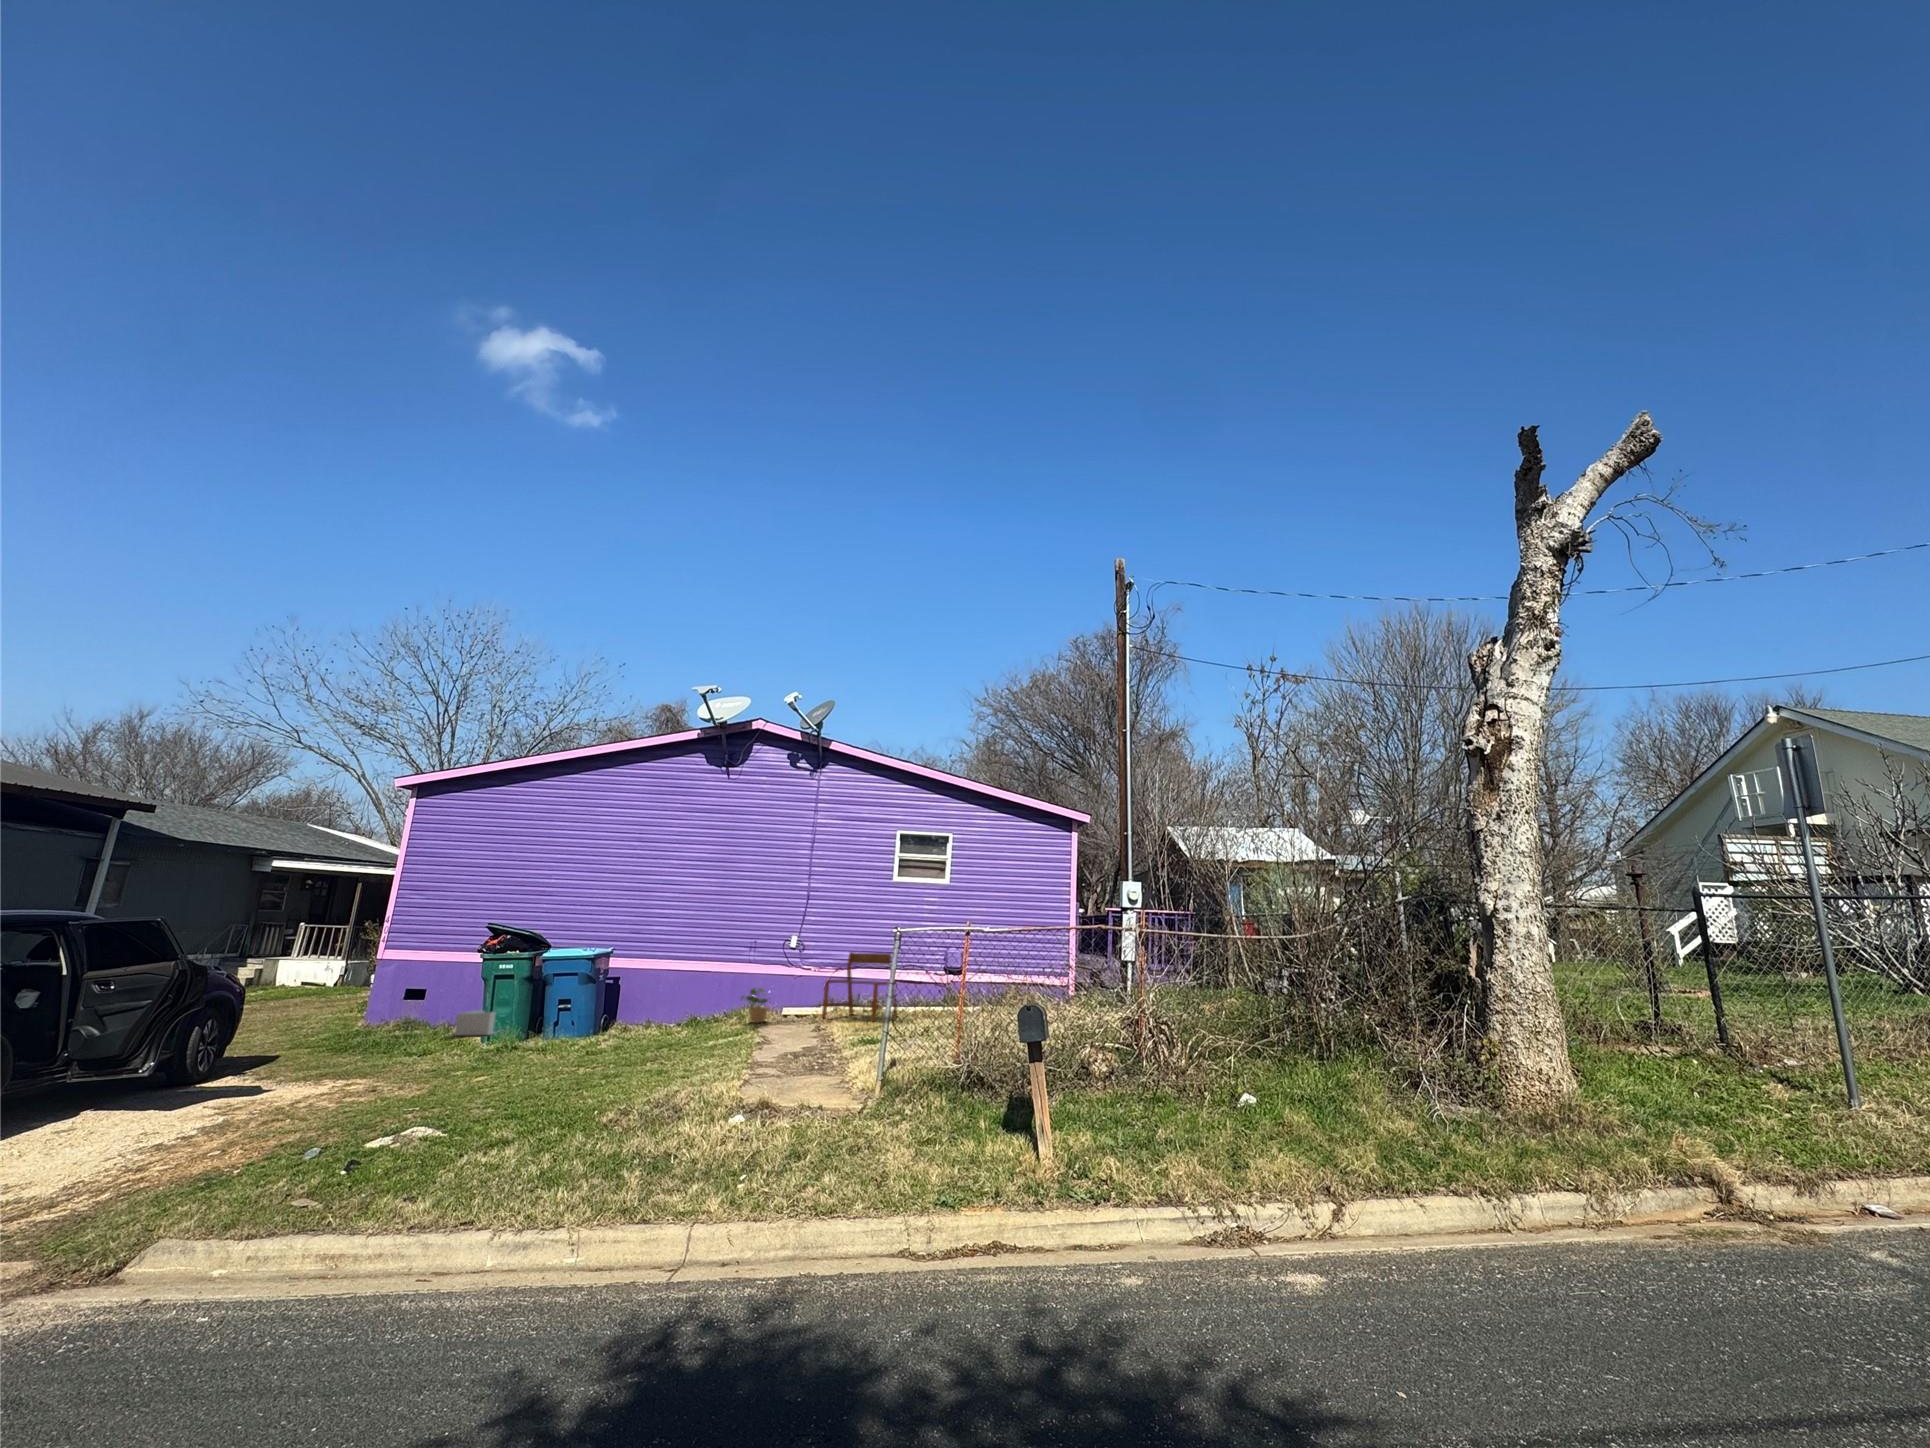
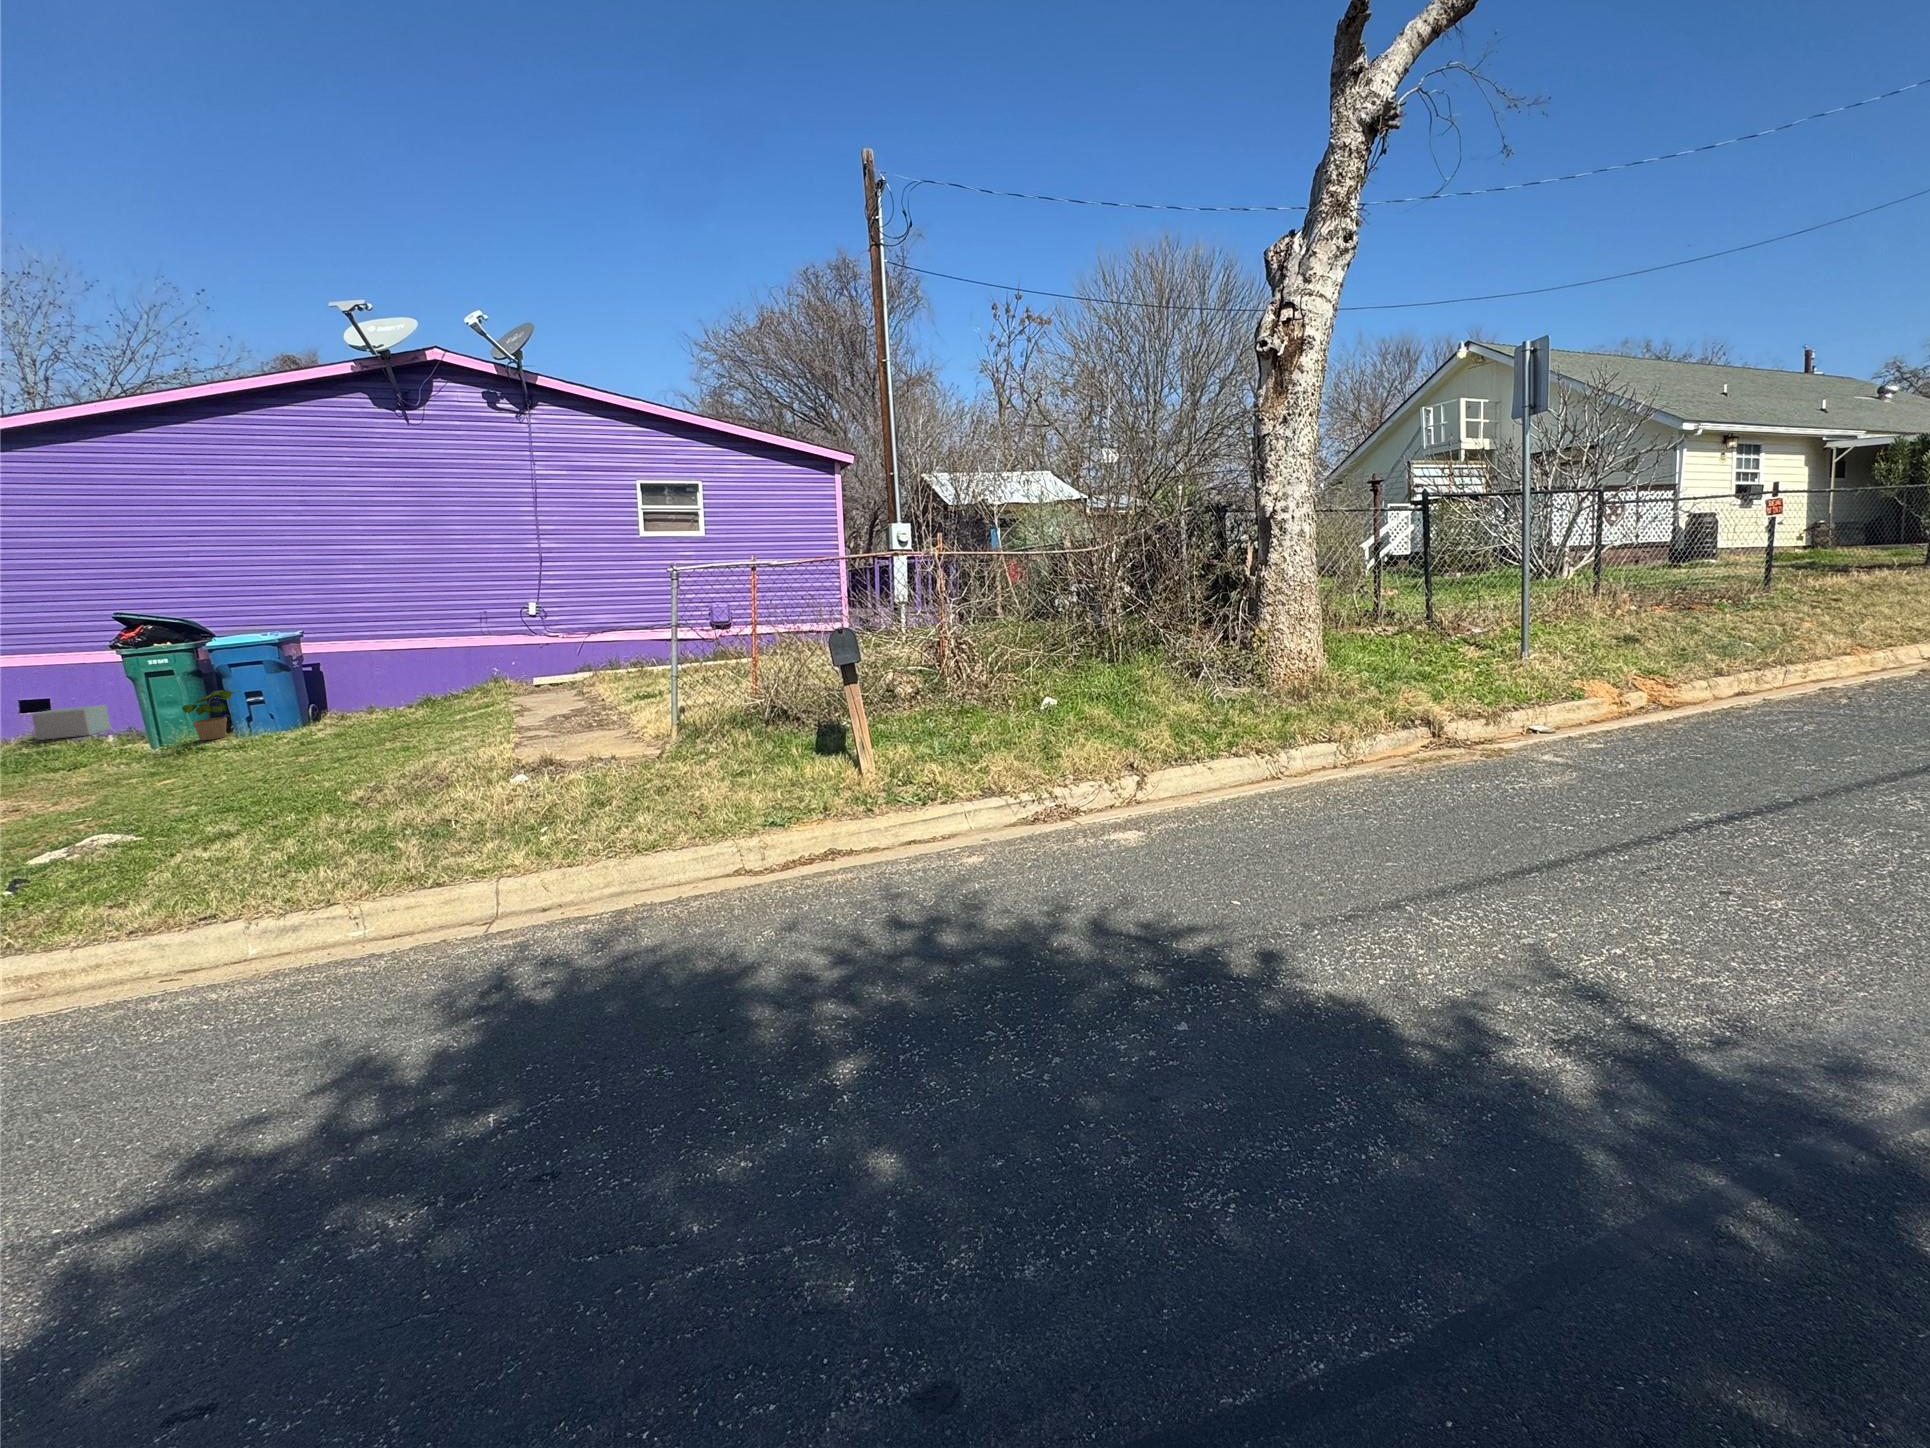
bench: present [822,952,897,1022] -> none [537,601,630,679]
potted plant: present [741,988,768,1023] -> present [182,689,239,740]

